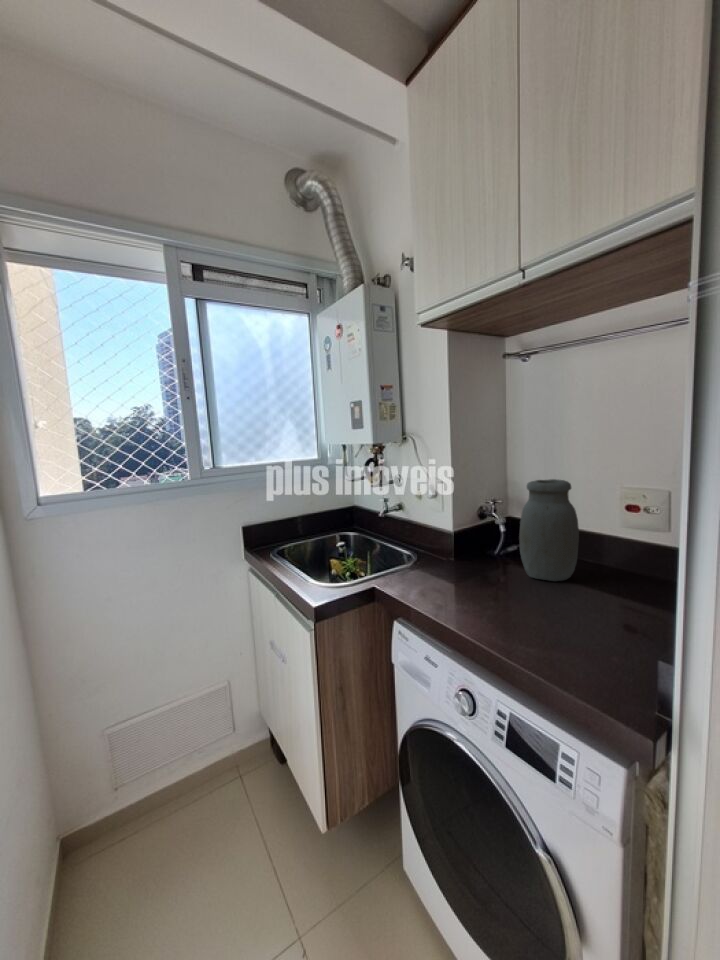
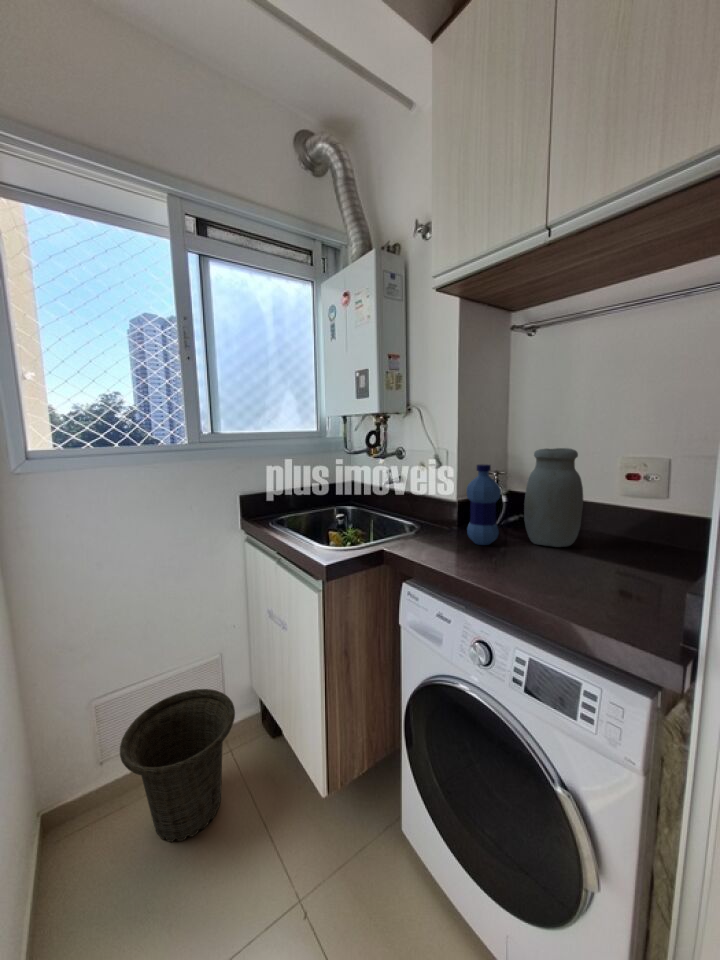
water bottle: none [459,497,493,579] -> present [467,464,501,545]
basket: none [127,720,238,875] -> present [120,689,235,842]

